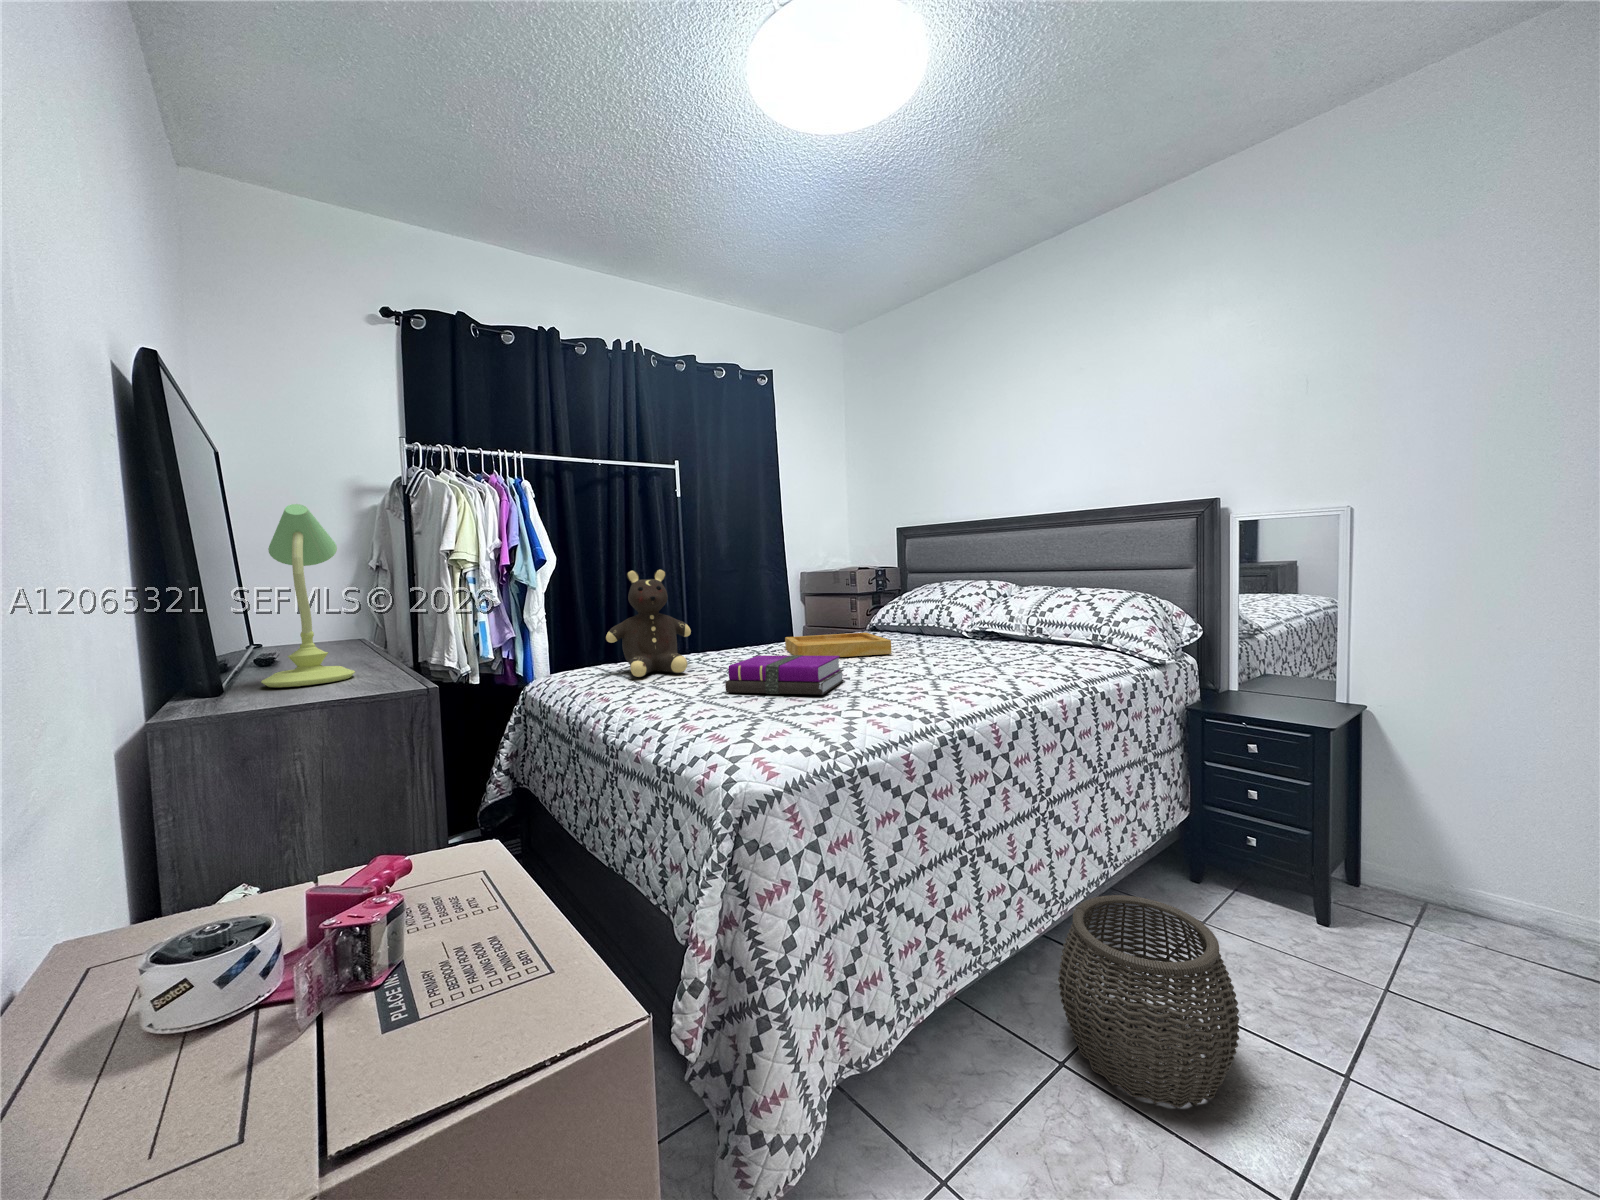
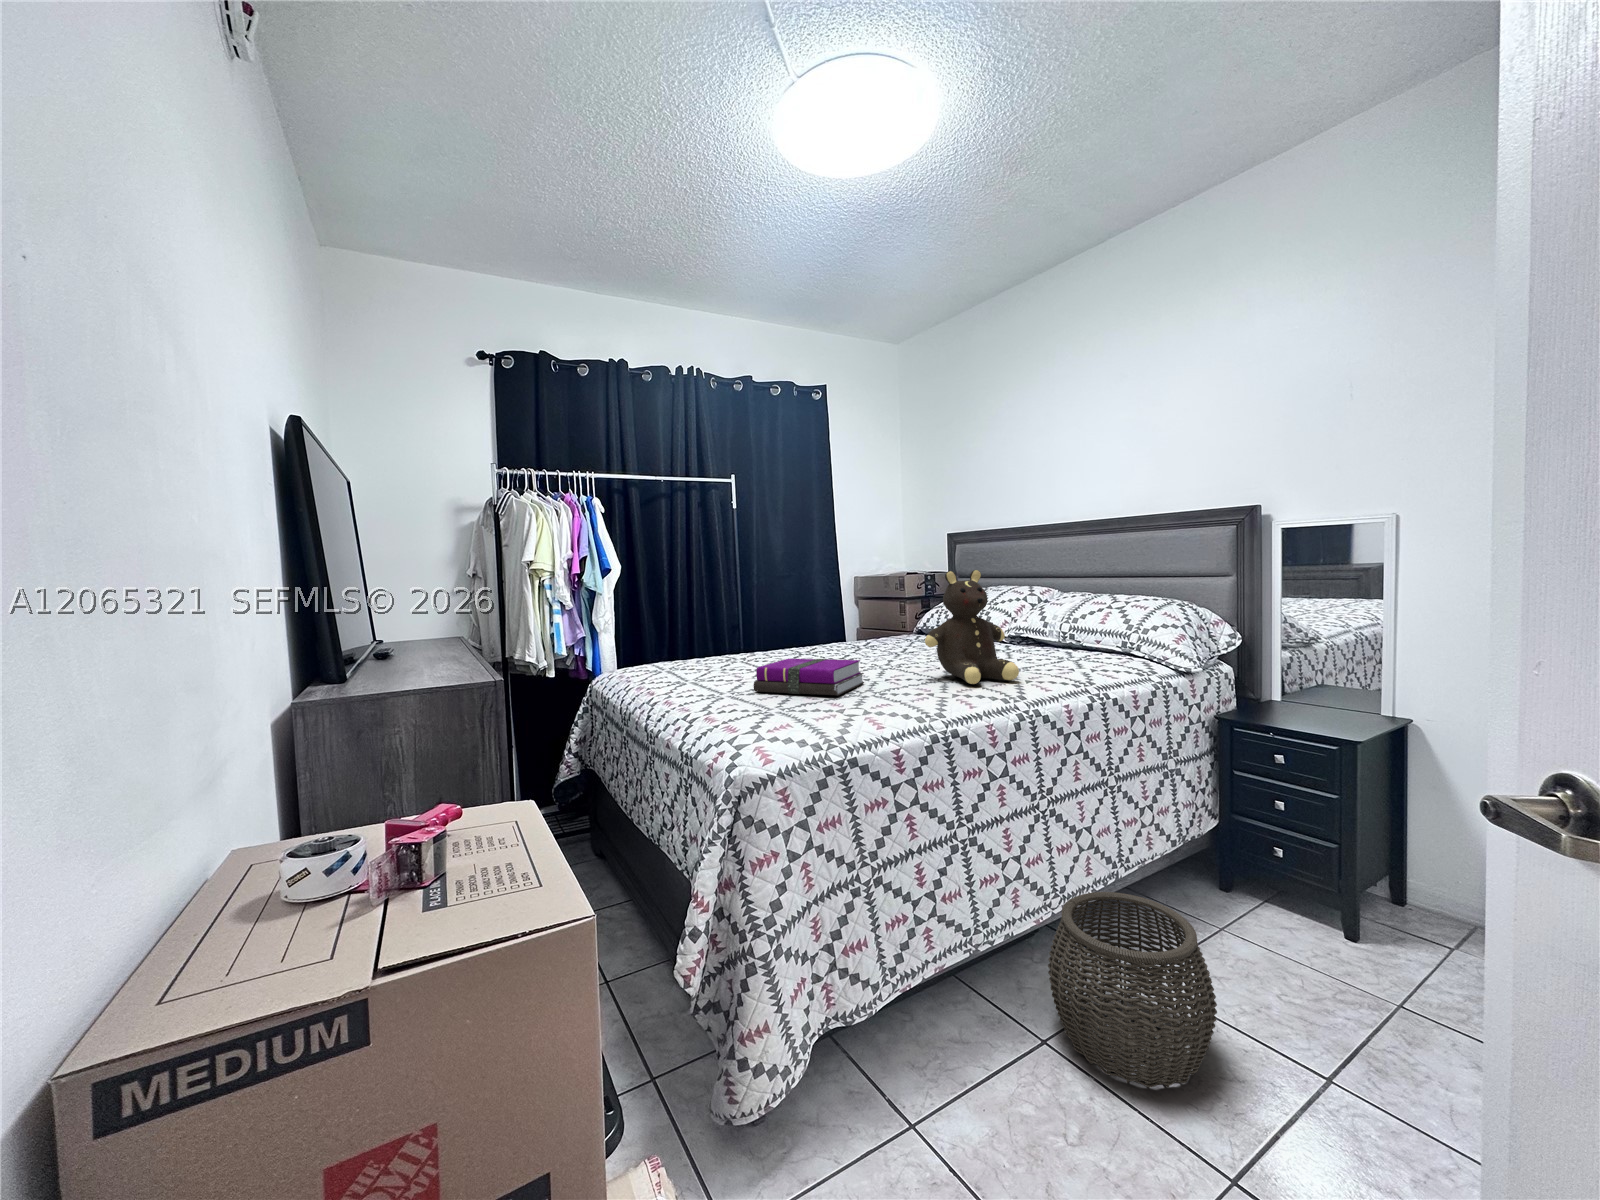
table lamp: present [261,504,355,687] -> none [377,531,447,679]
teddy bear: present [606,569,691,677] -> present [925,570,1019,684]
tray: present [785,632,892,657] -> none [826,637,922,662]

